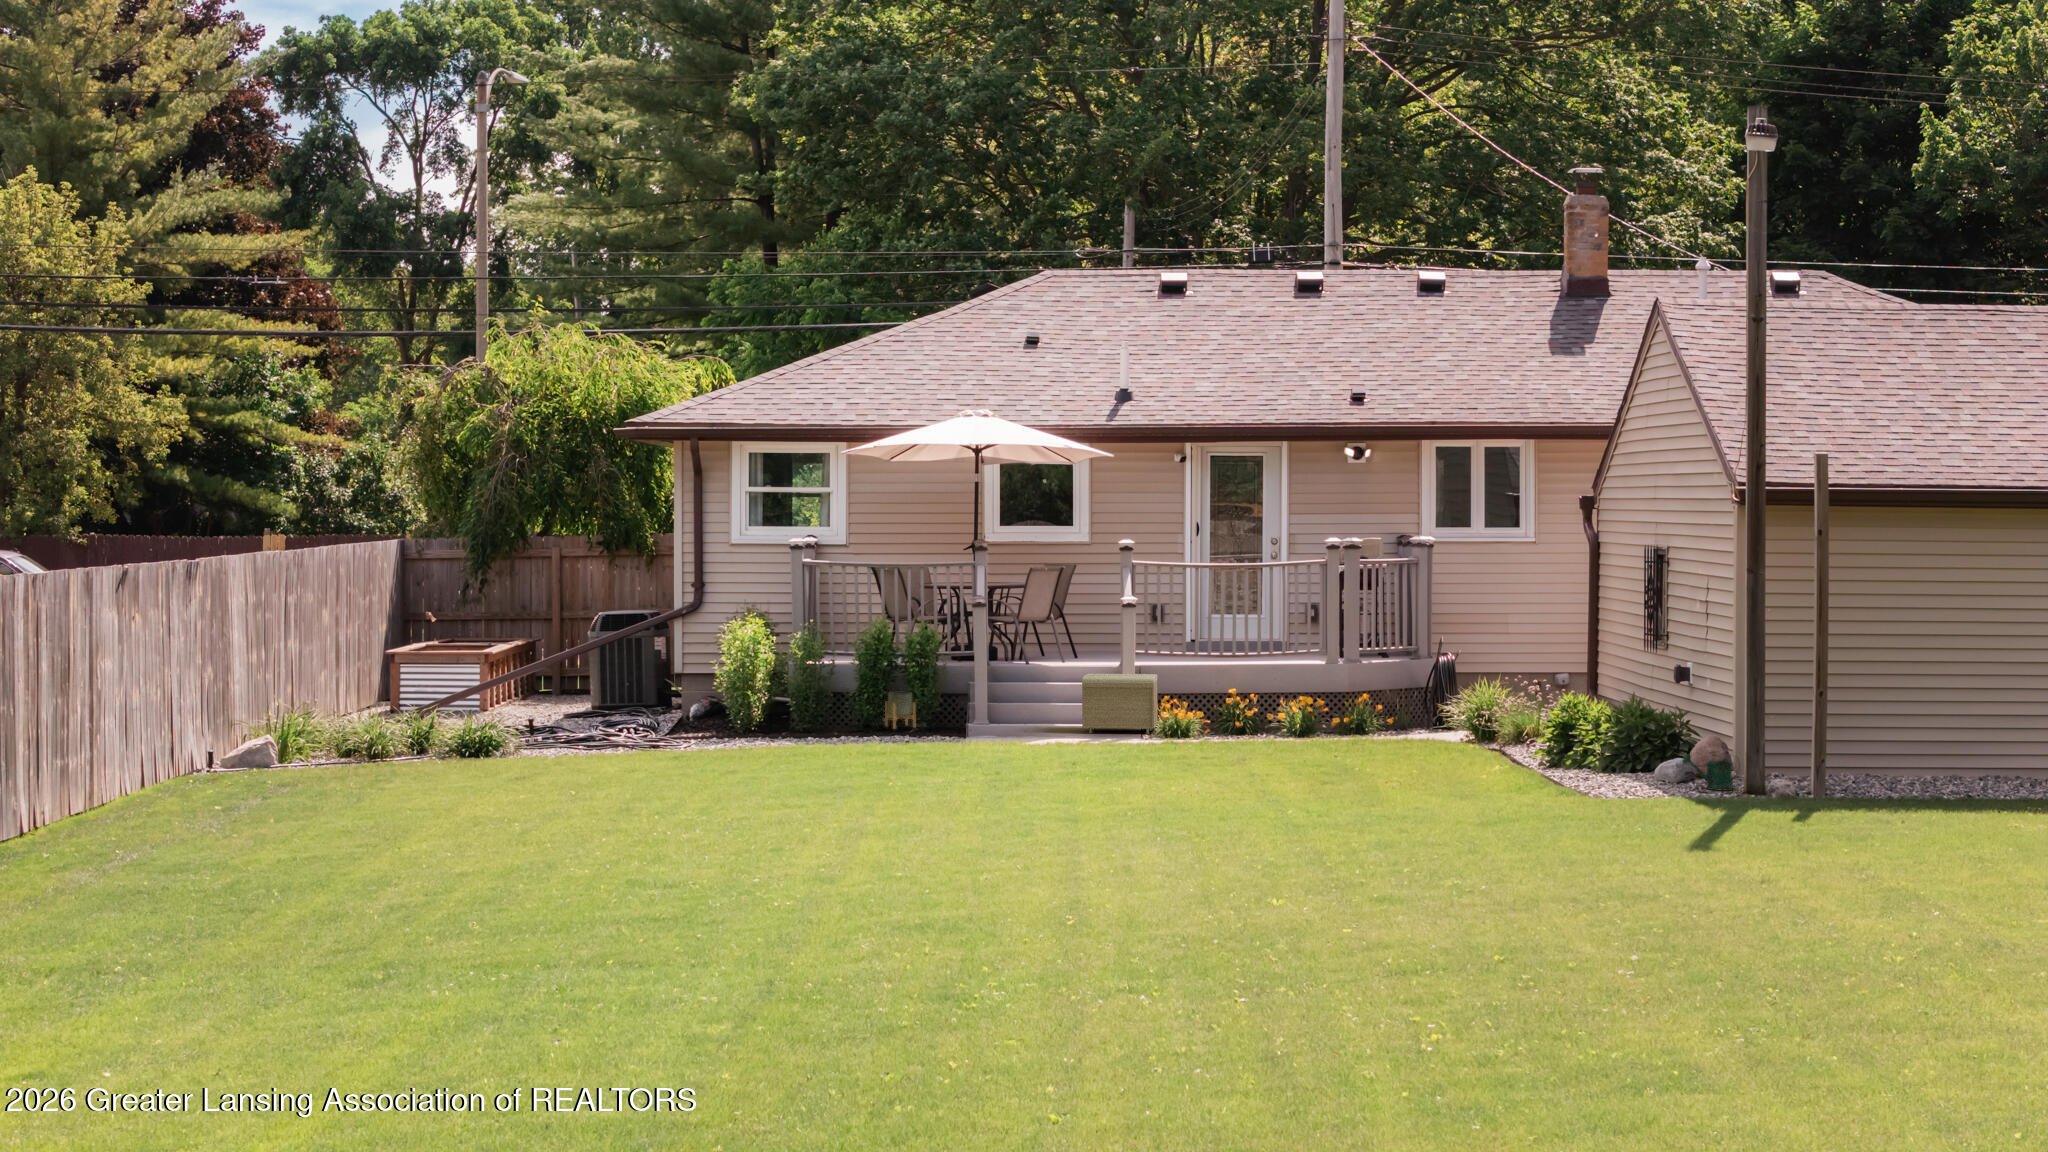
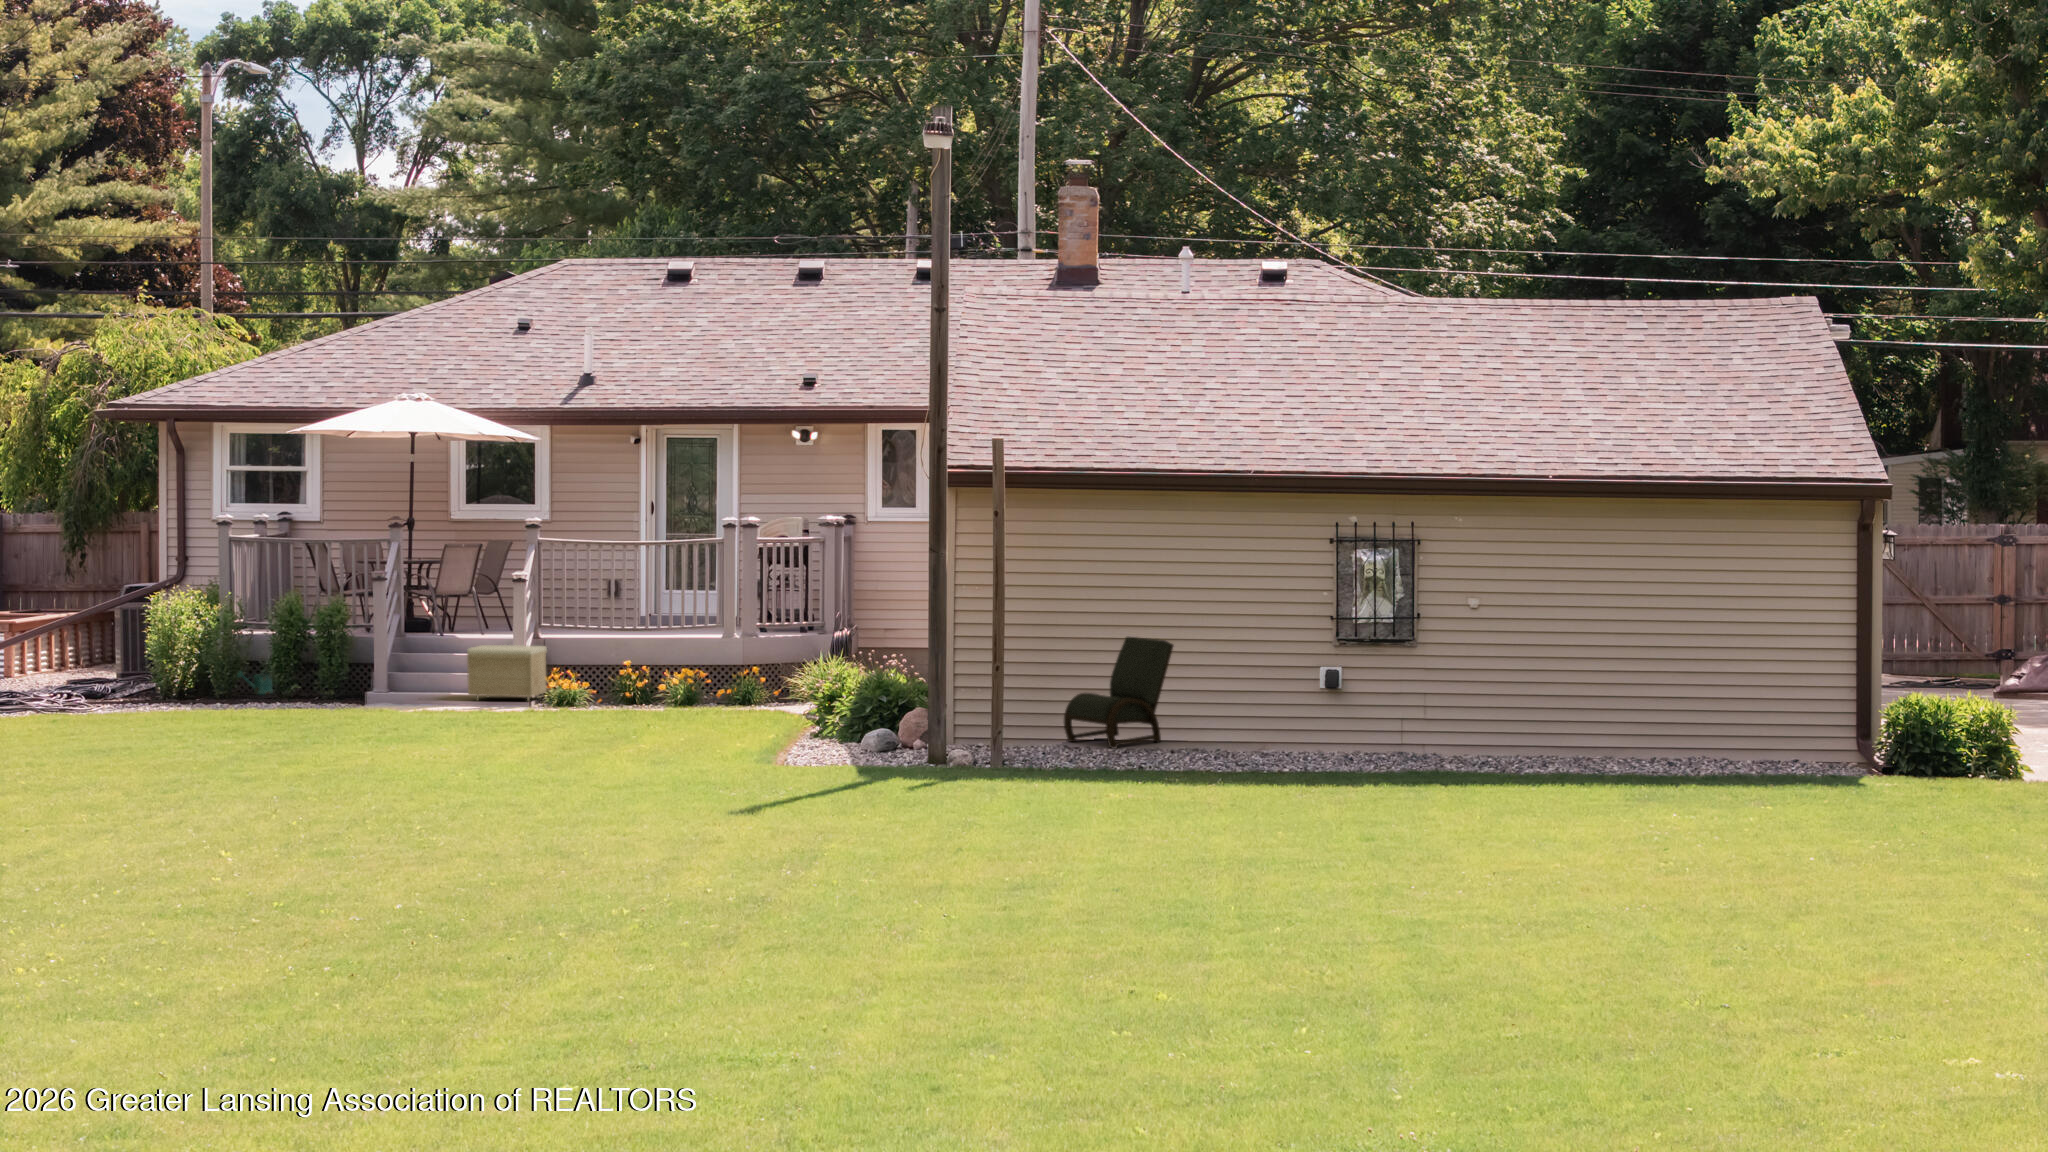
lounge chair: none [1858,661,1973,784] -> present [1064,637,1174,748]
planter: present [885,692,915,728] -> none [303,661,329,696]
watering can: present [1682,755,1734,791] -> present [237,671,273,695]

